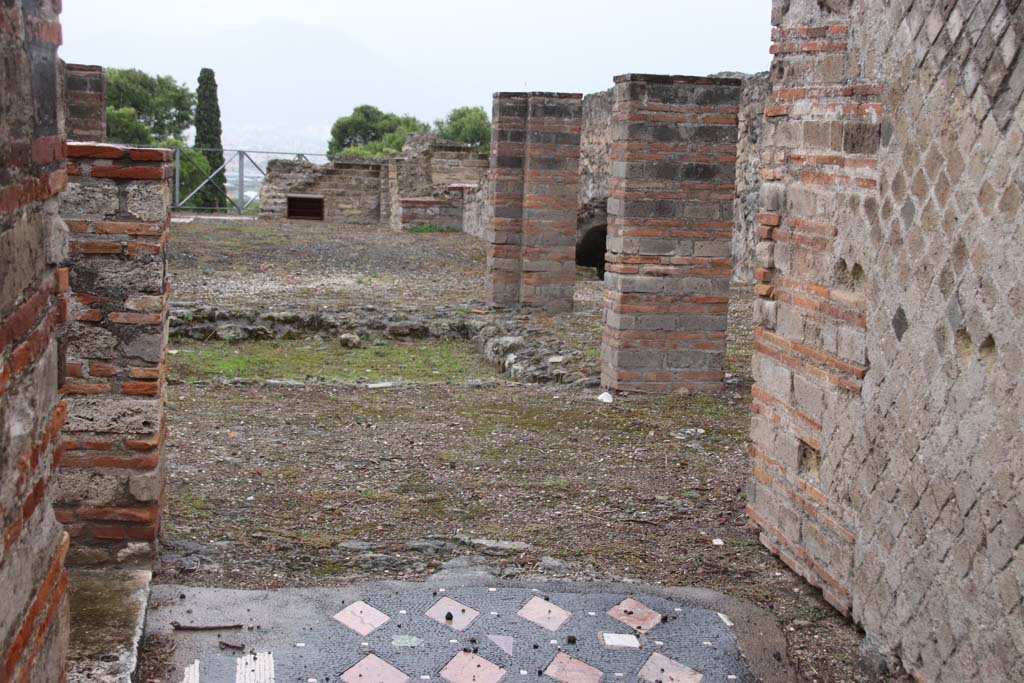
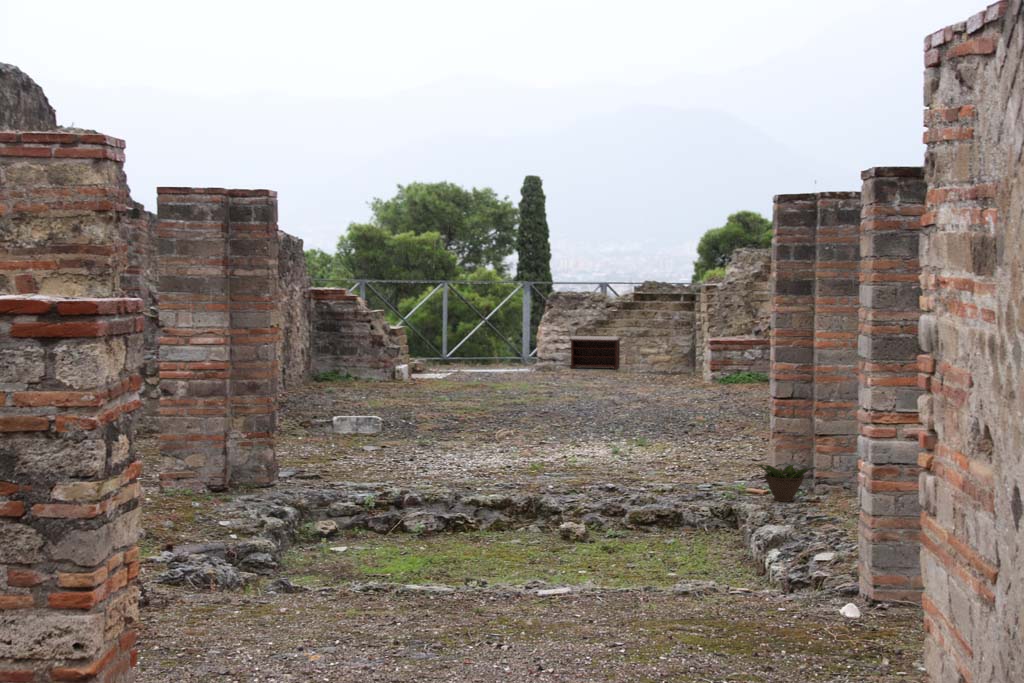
decorative plant: none [483,286,528,312] -> present [756,464,817,502]

